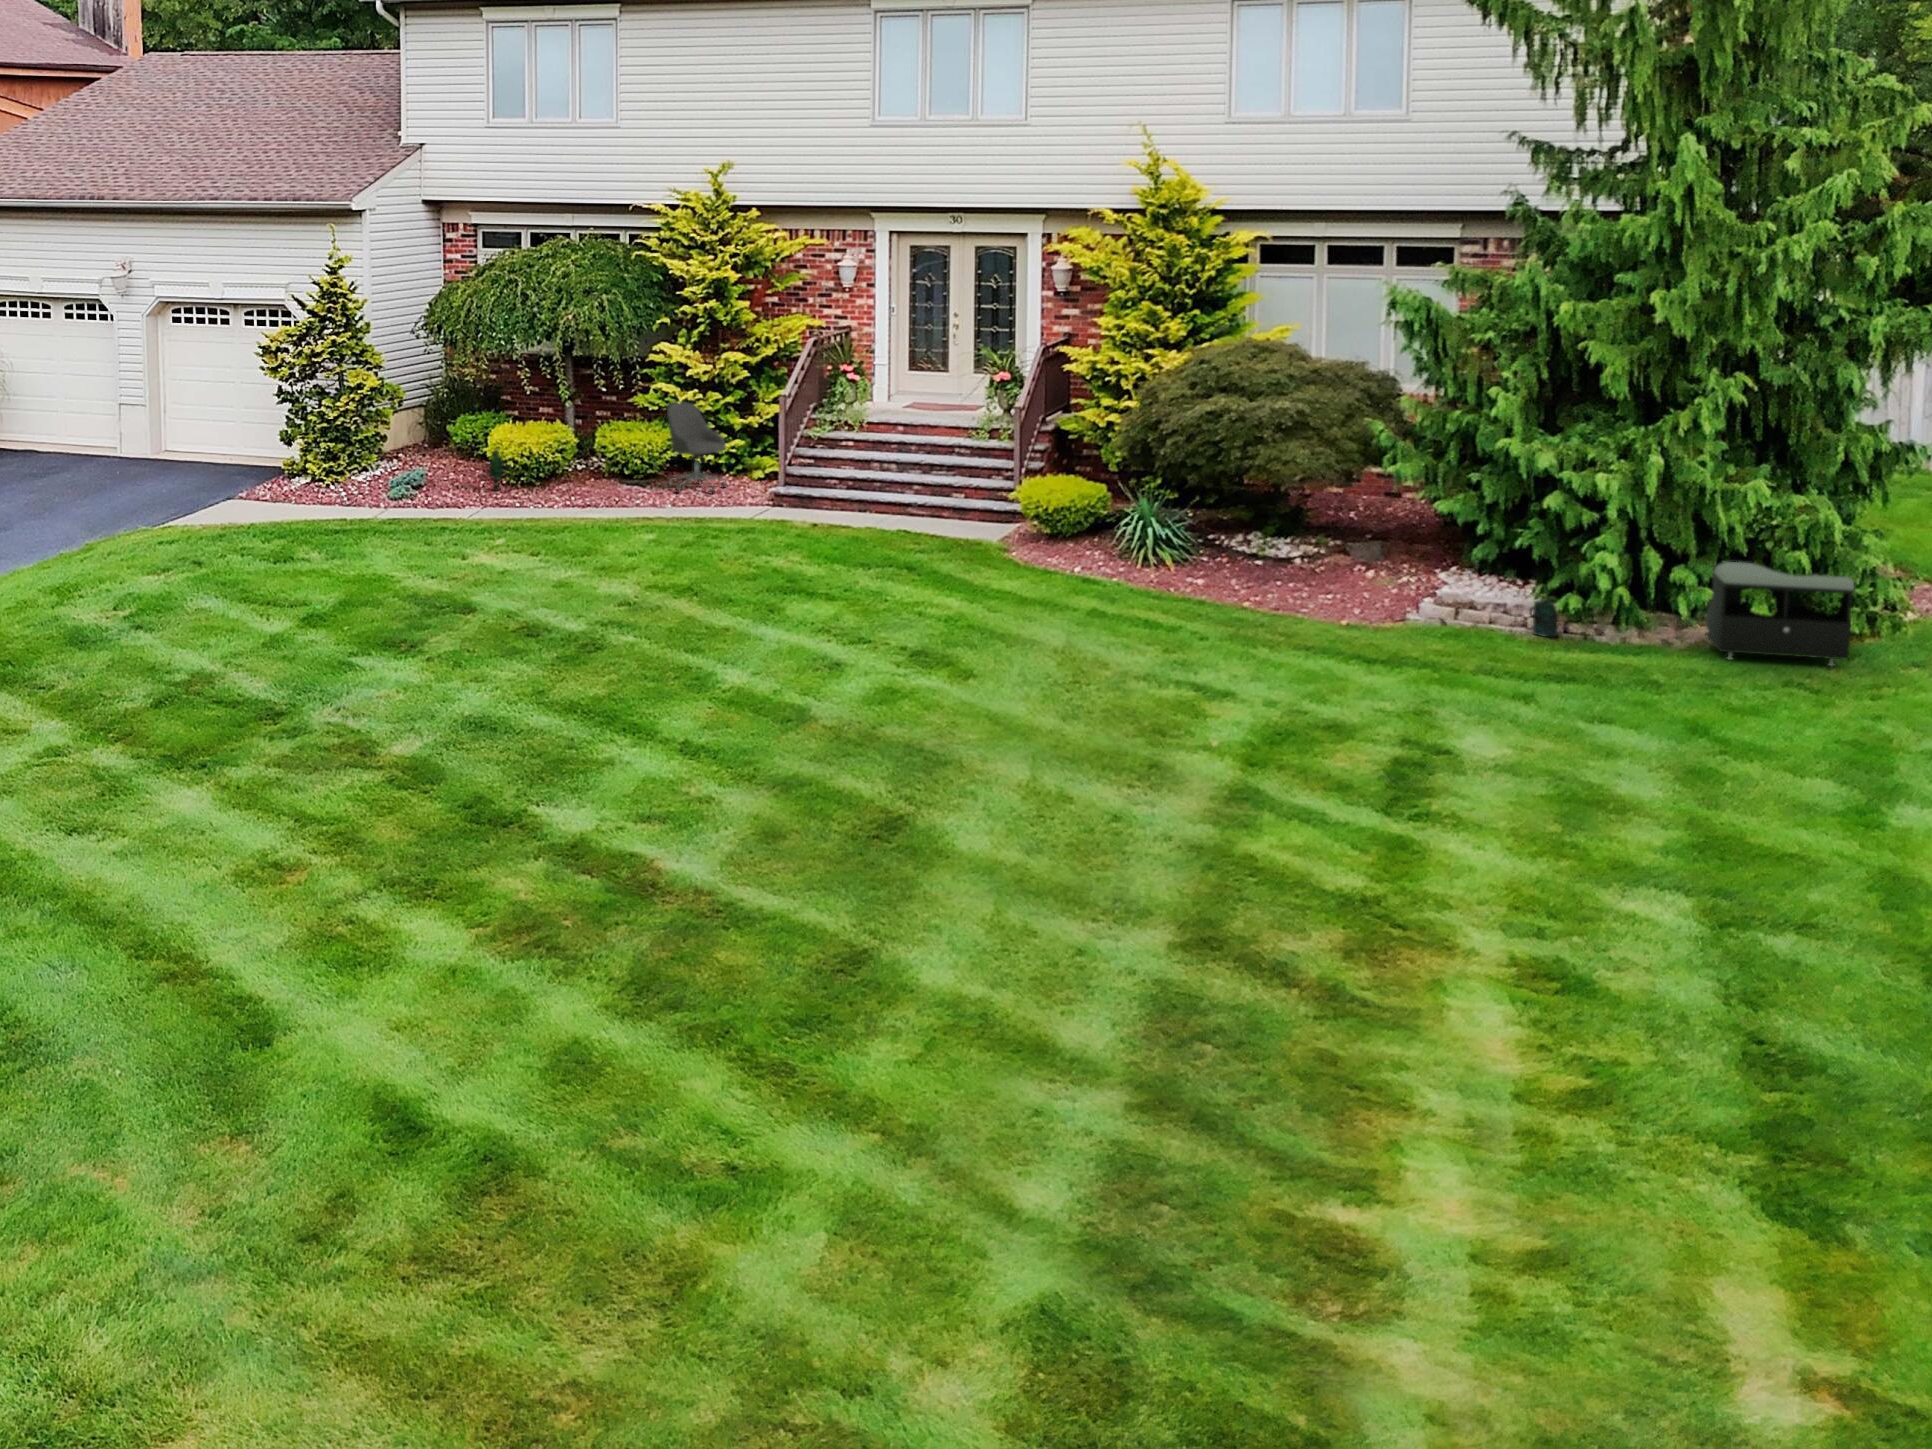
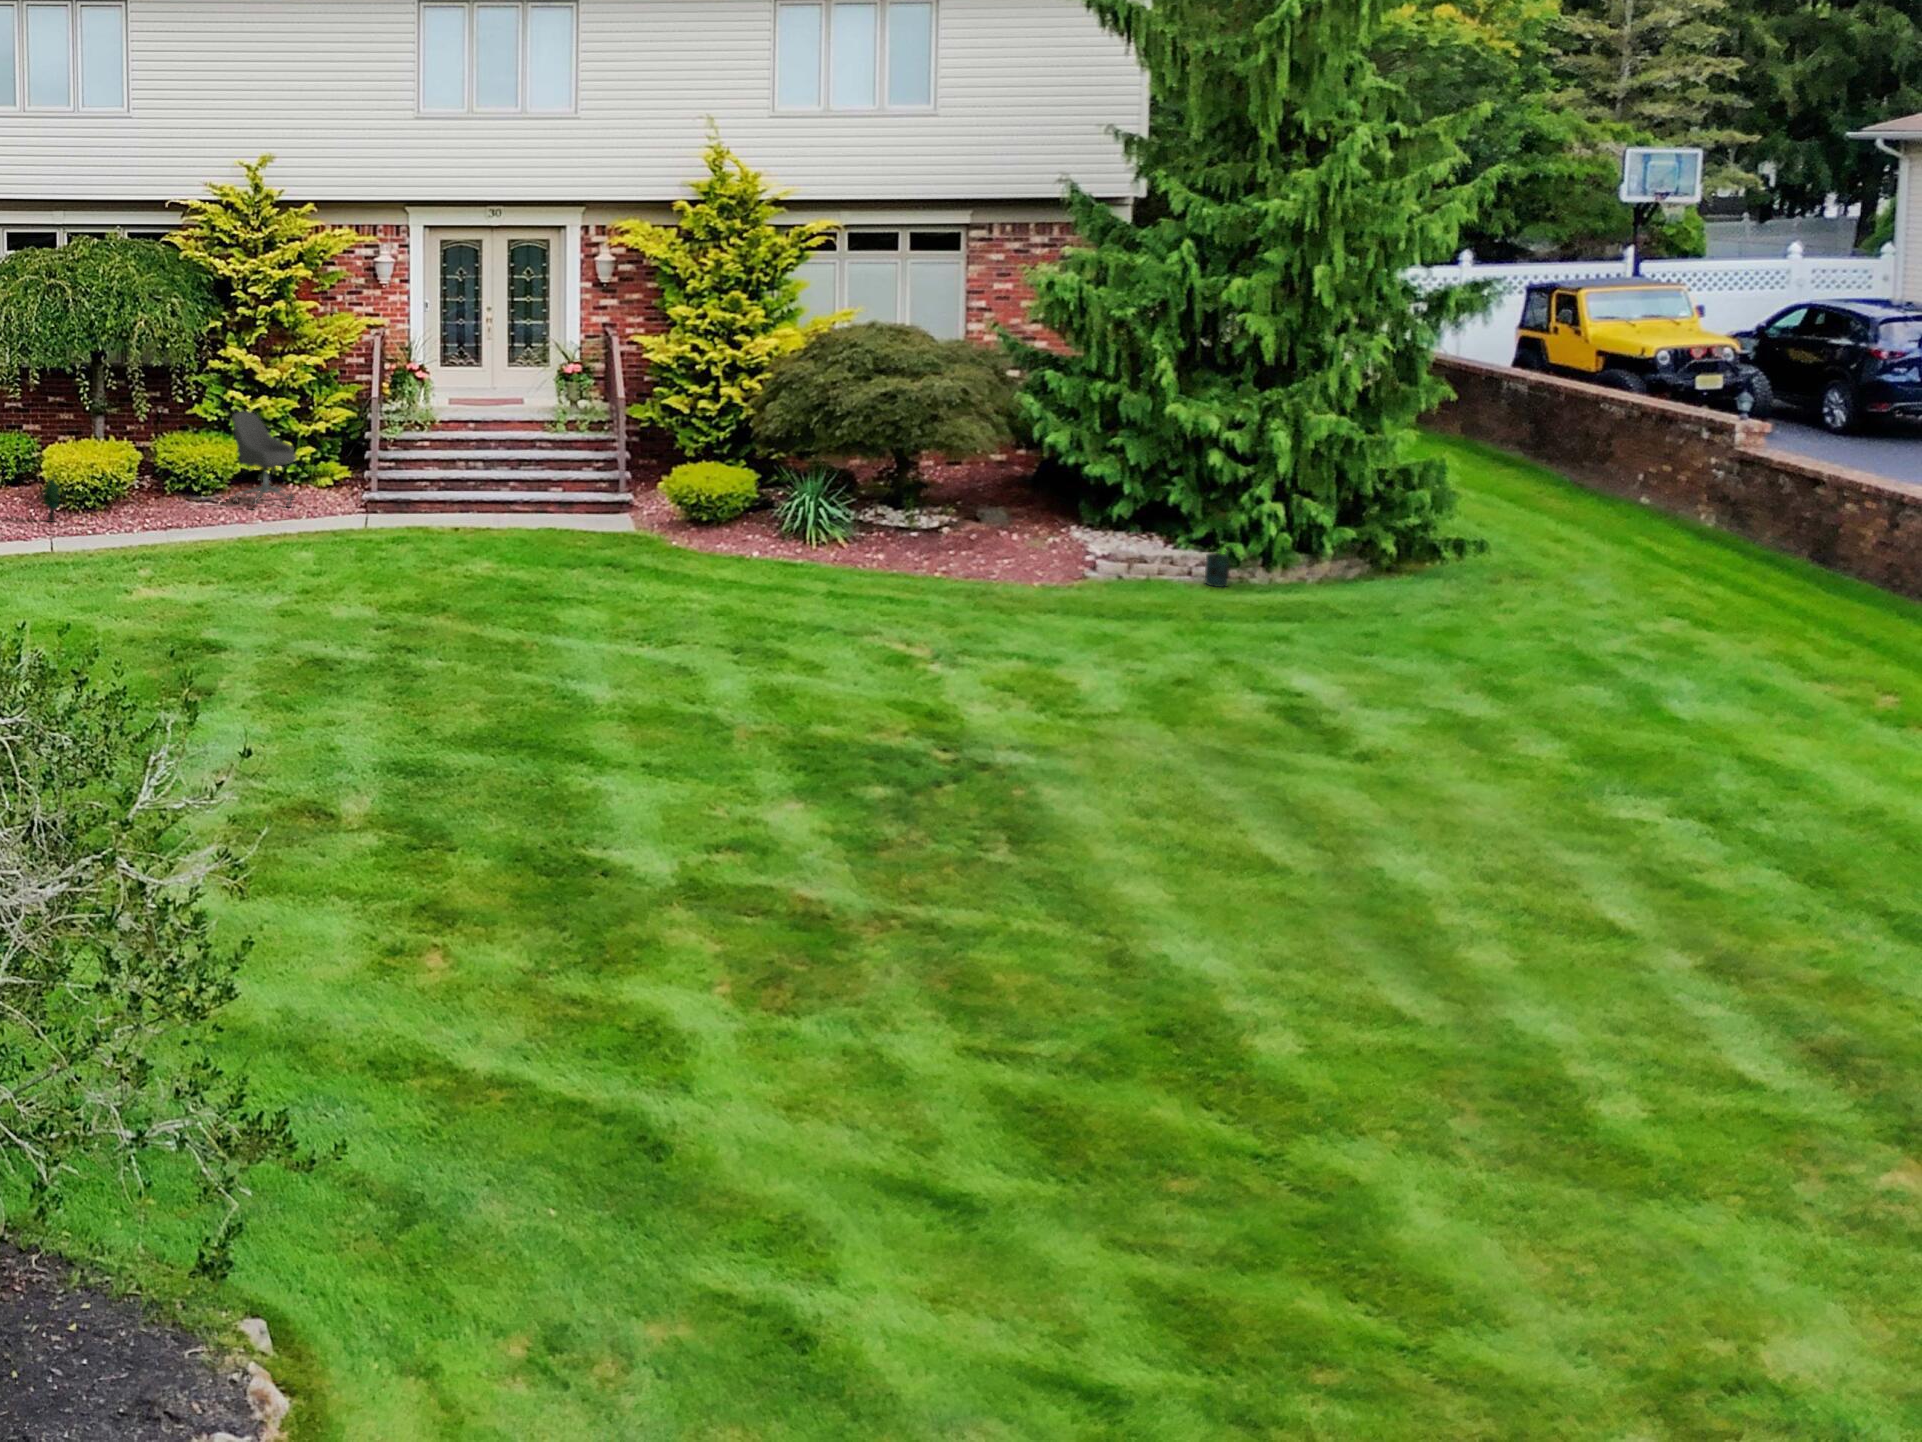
storage bench: present [1705,562,1854,666] -> none [1340,504,1478,593]

